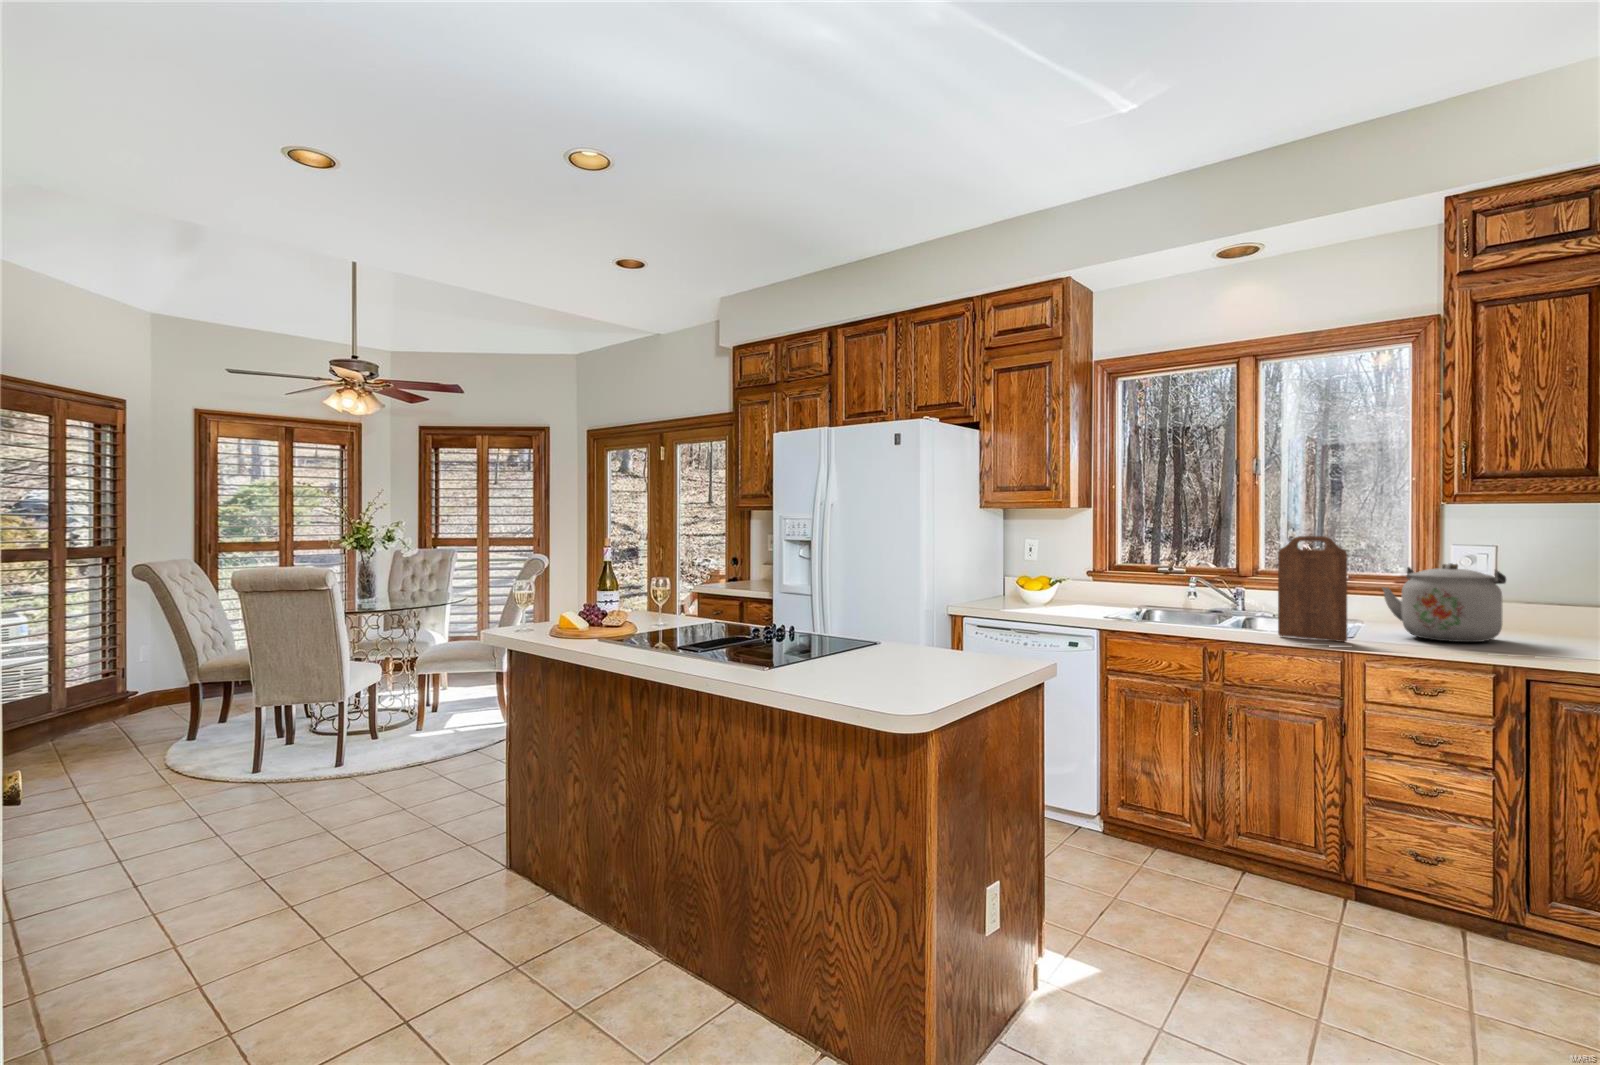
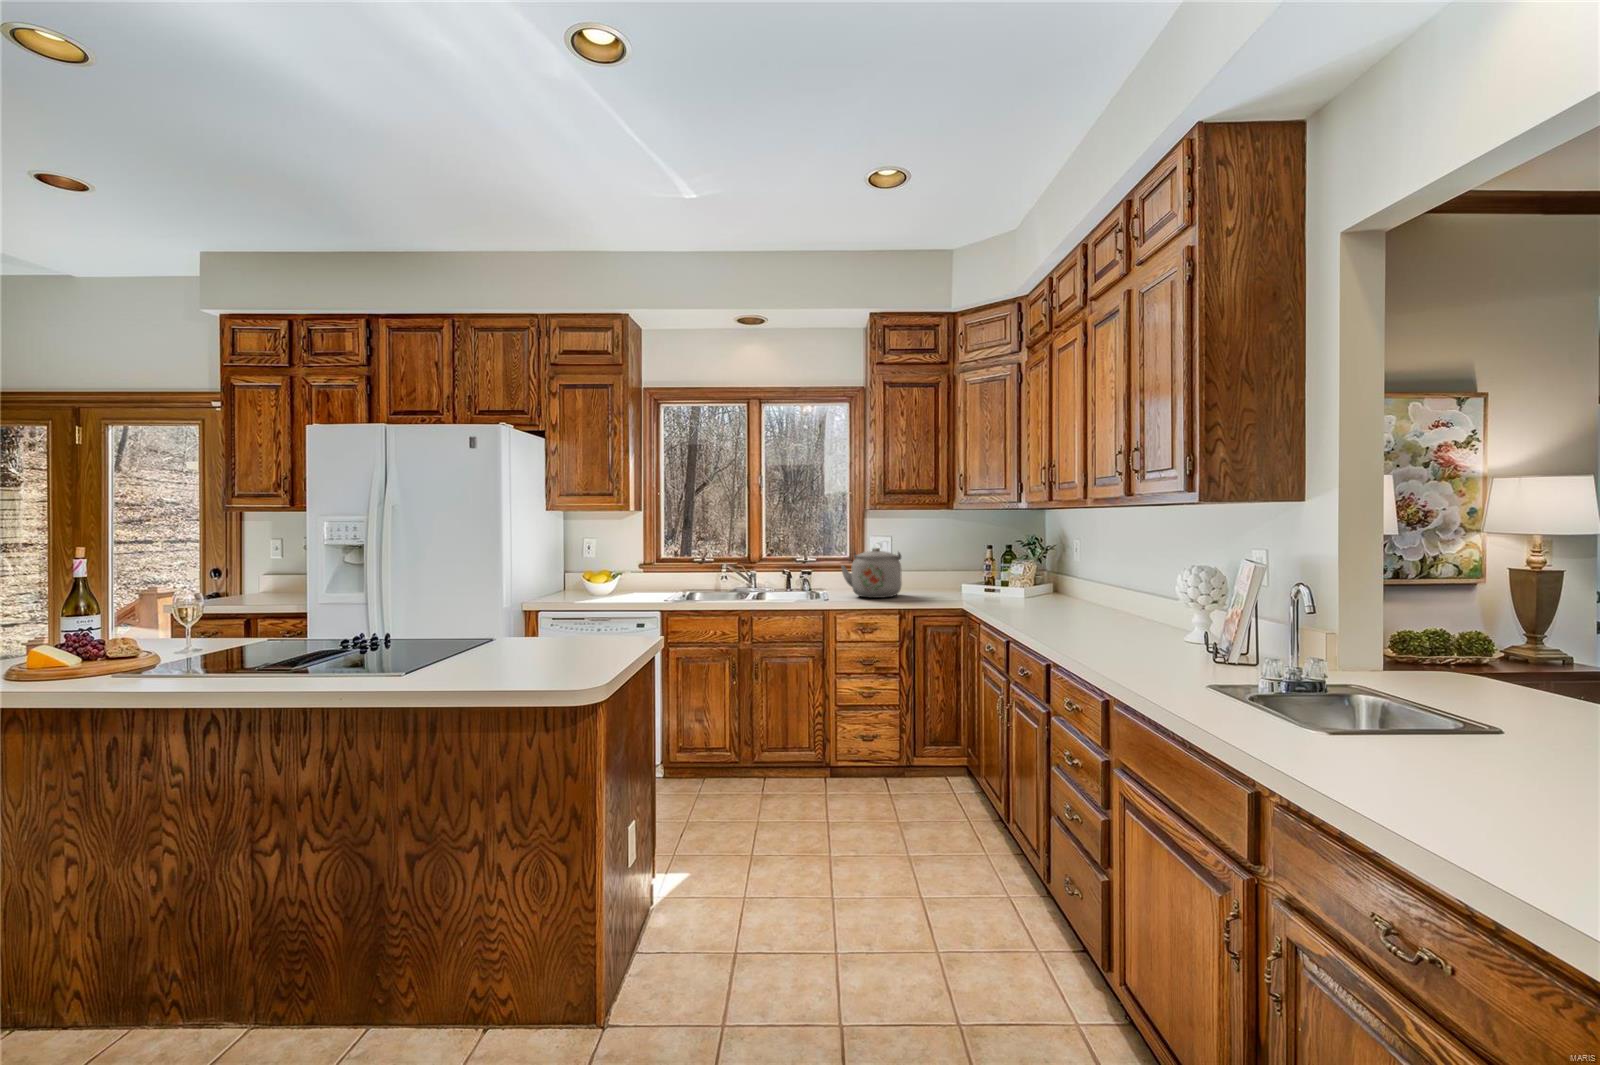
cutting board: present [1278,536,1347,642] -> none [784,531,826,603]

